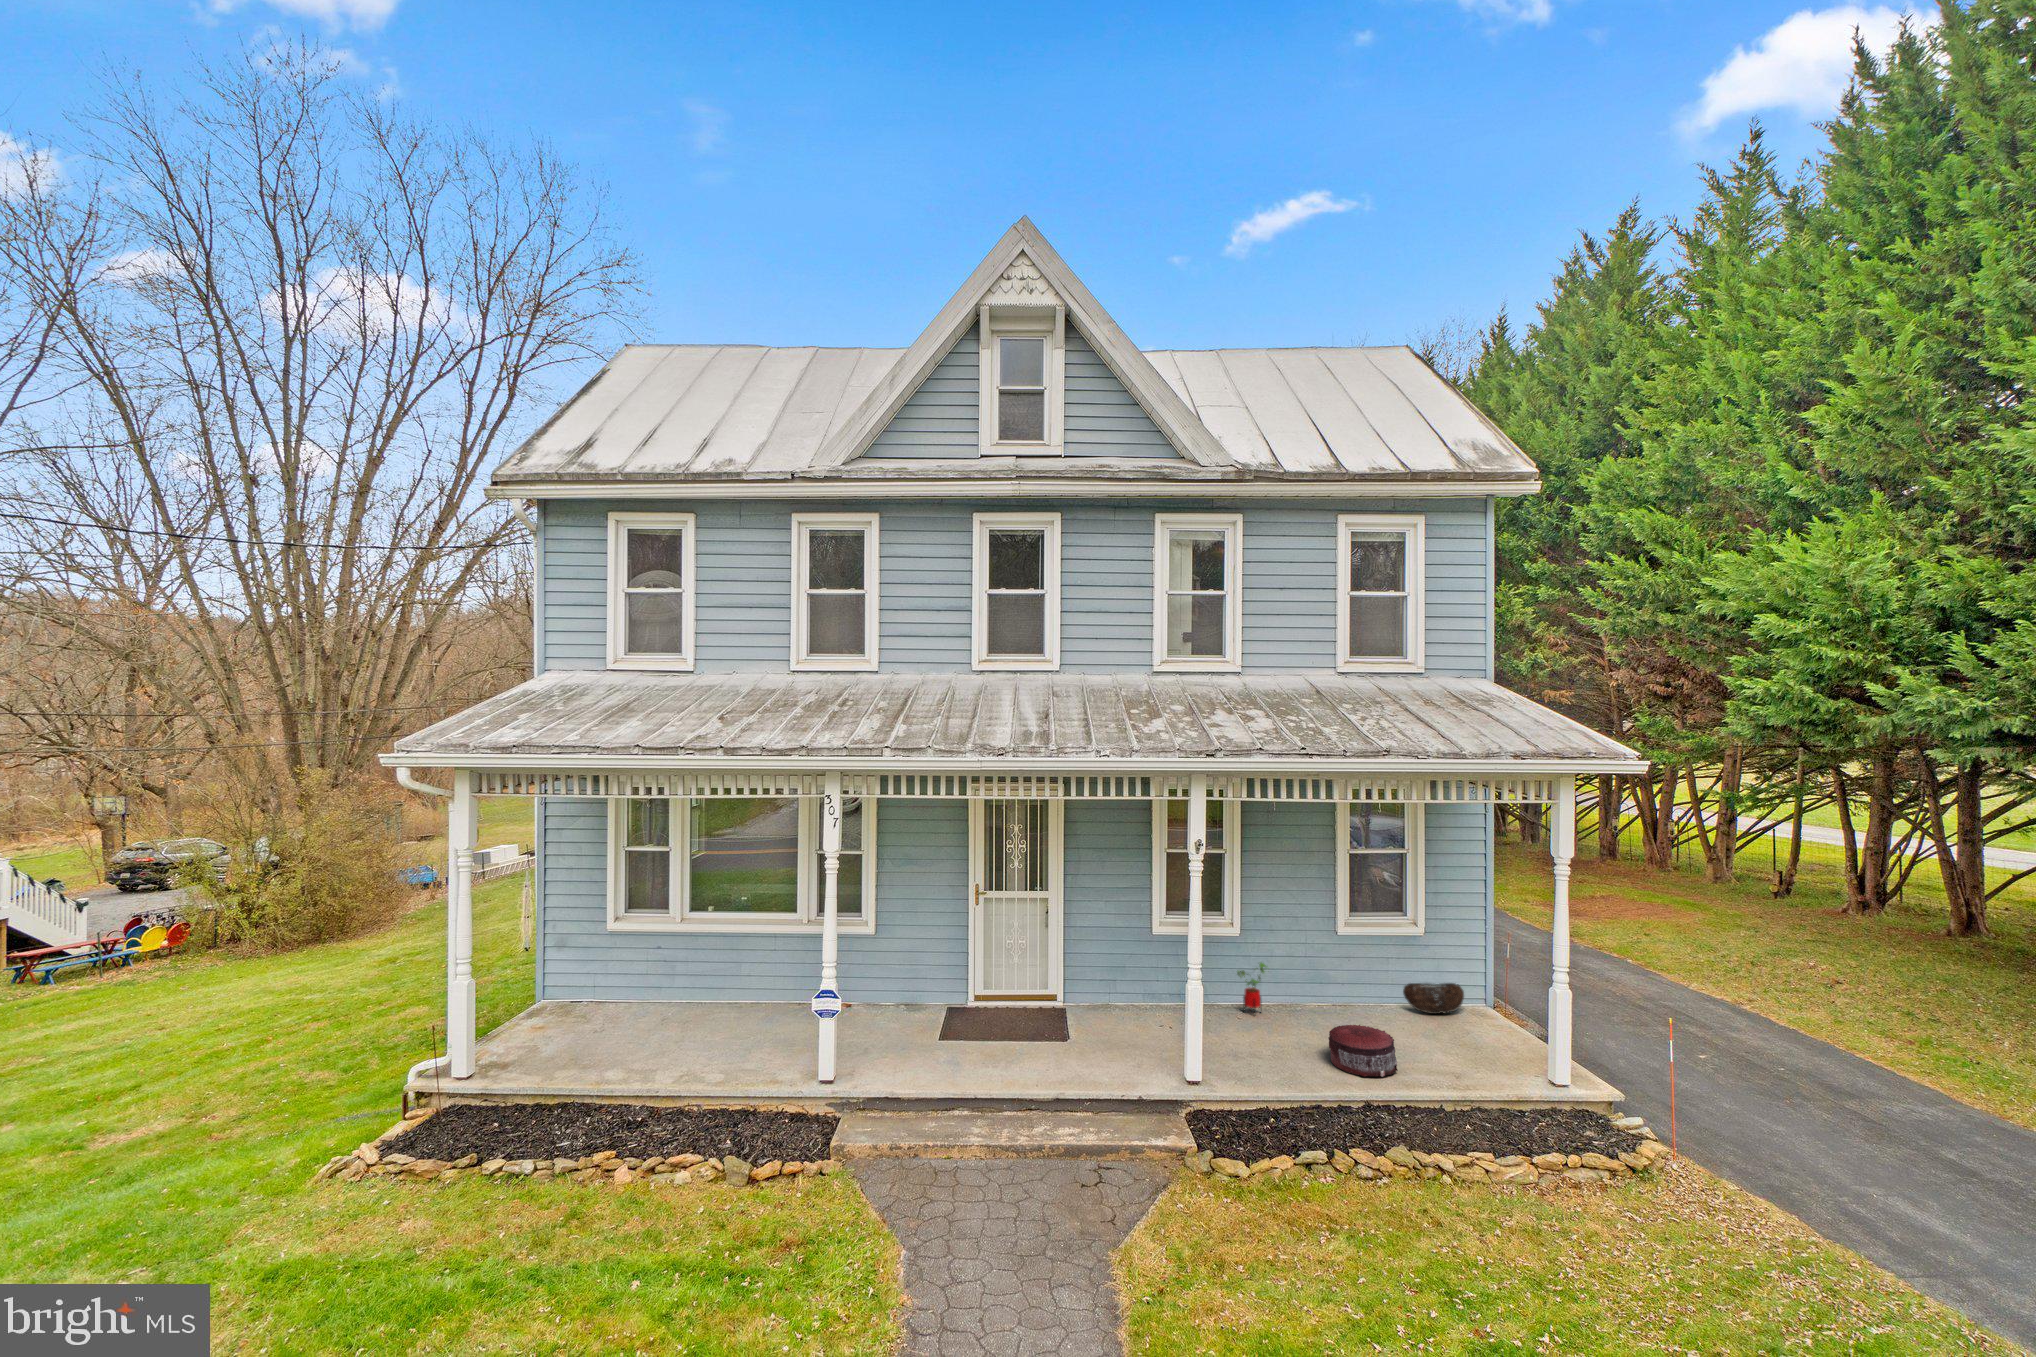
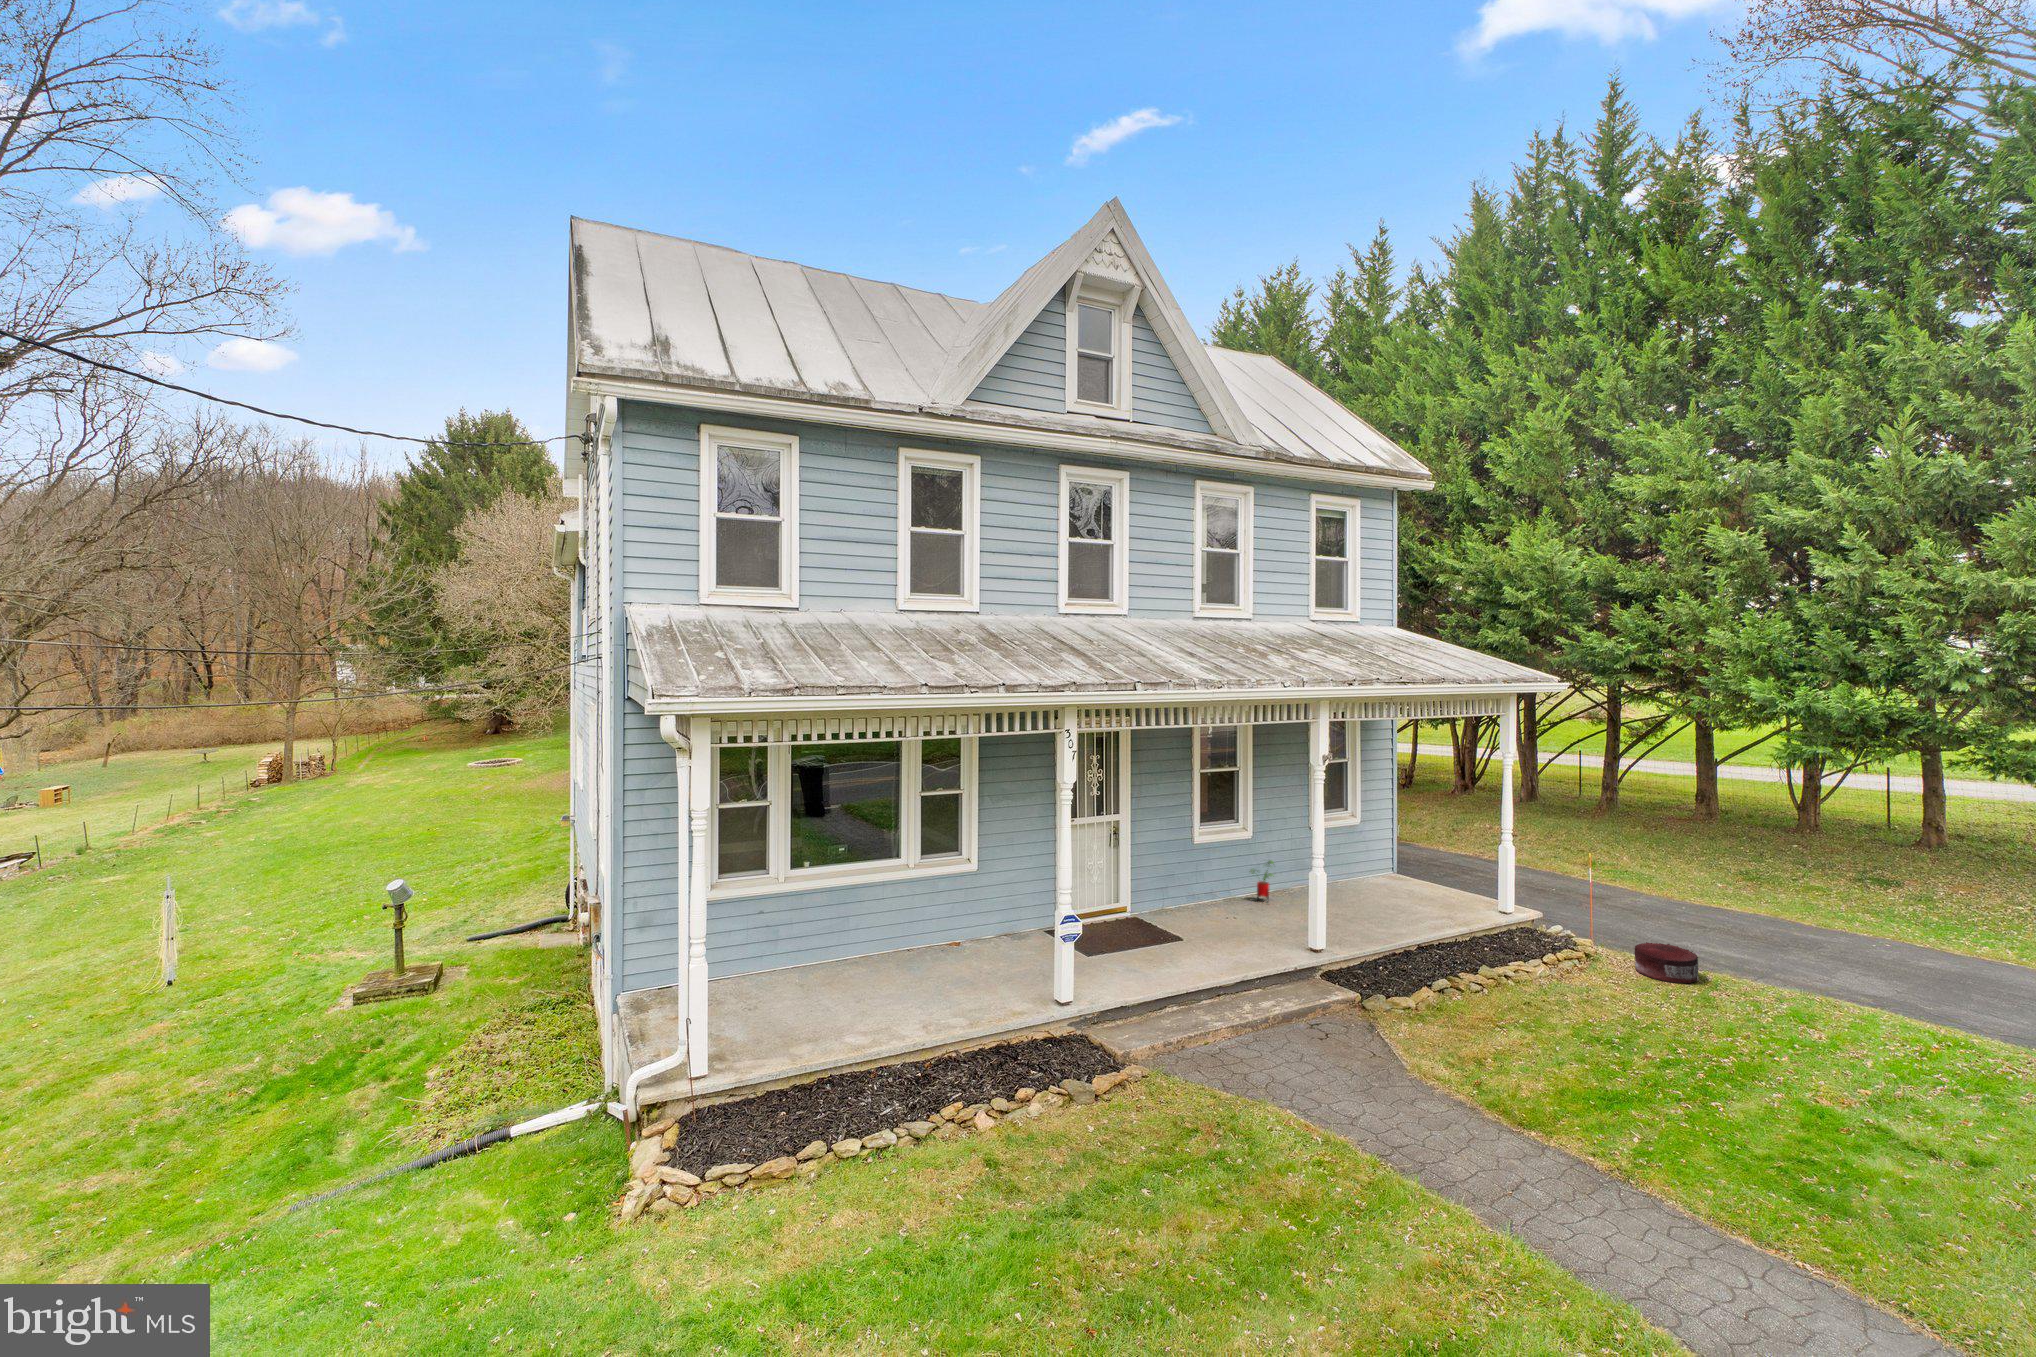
basket: present [1403,983,1464,1014] -> none [1345,859,1381,884]
pouf: present [1328,1025,1398,1077] -> present [1634,942,1698,983]

